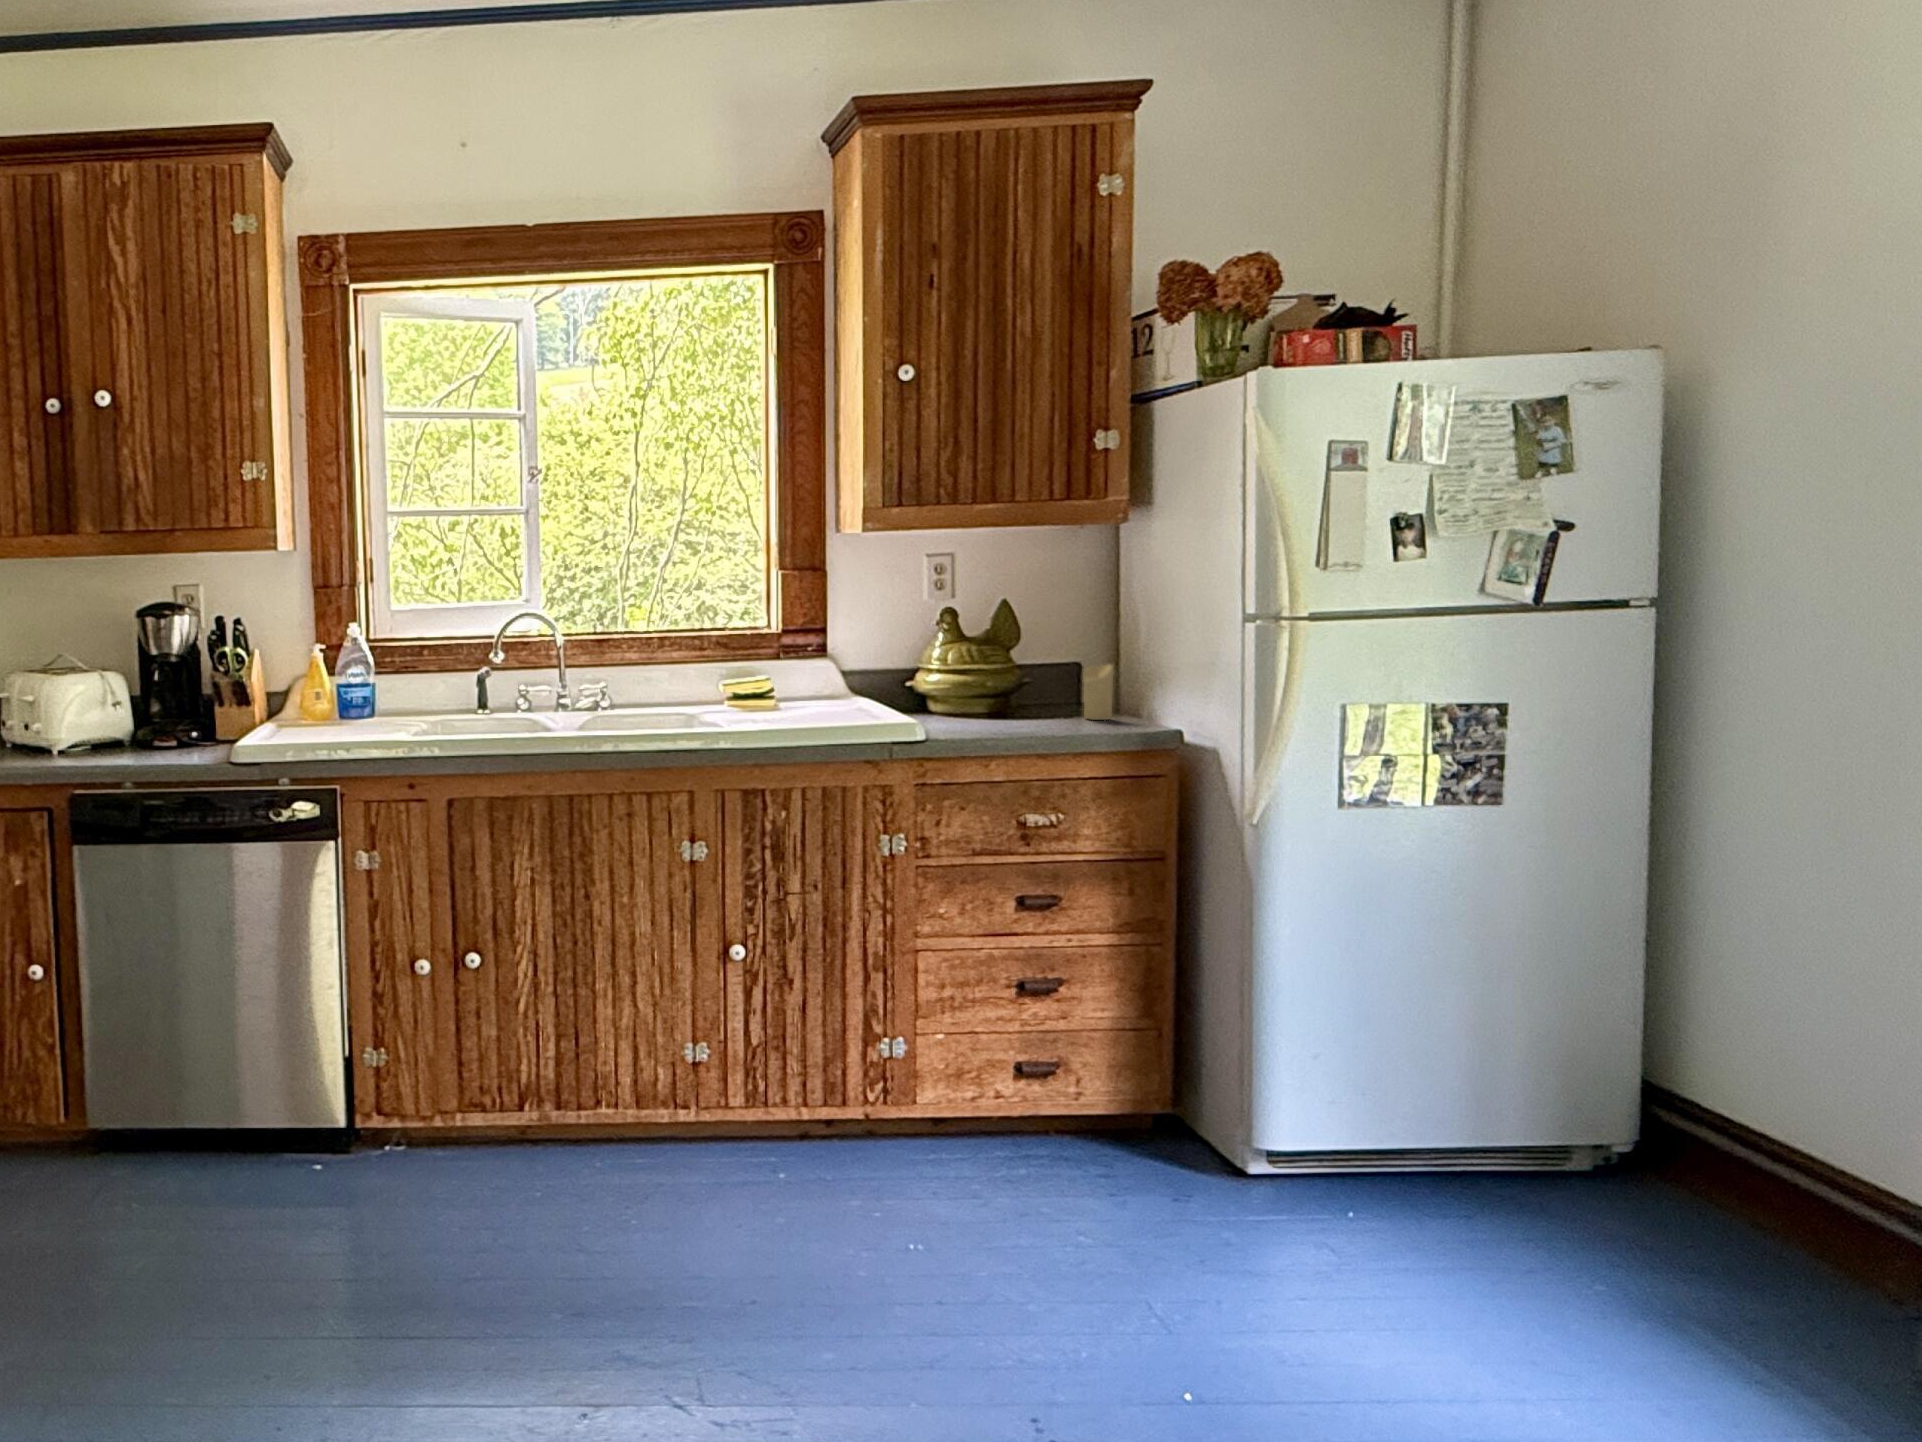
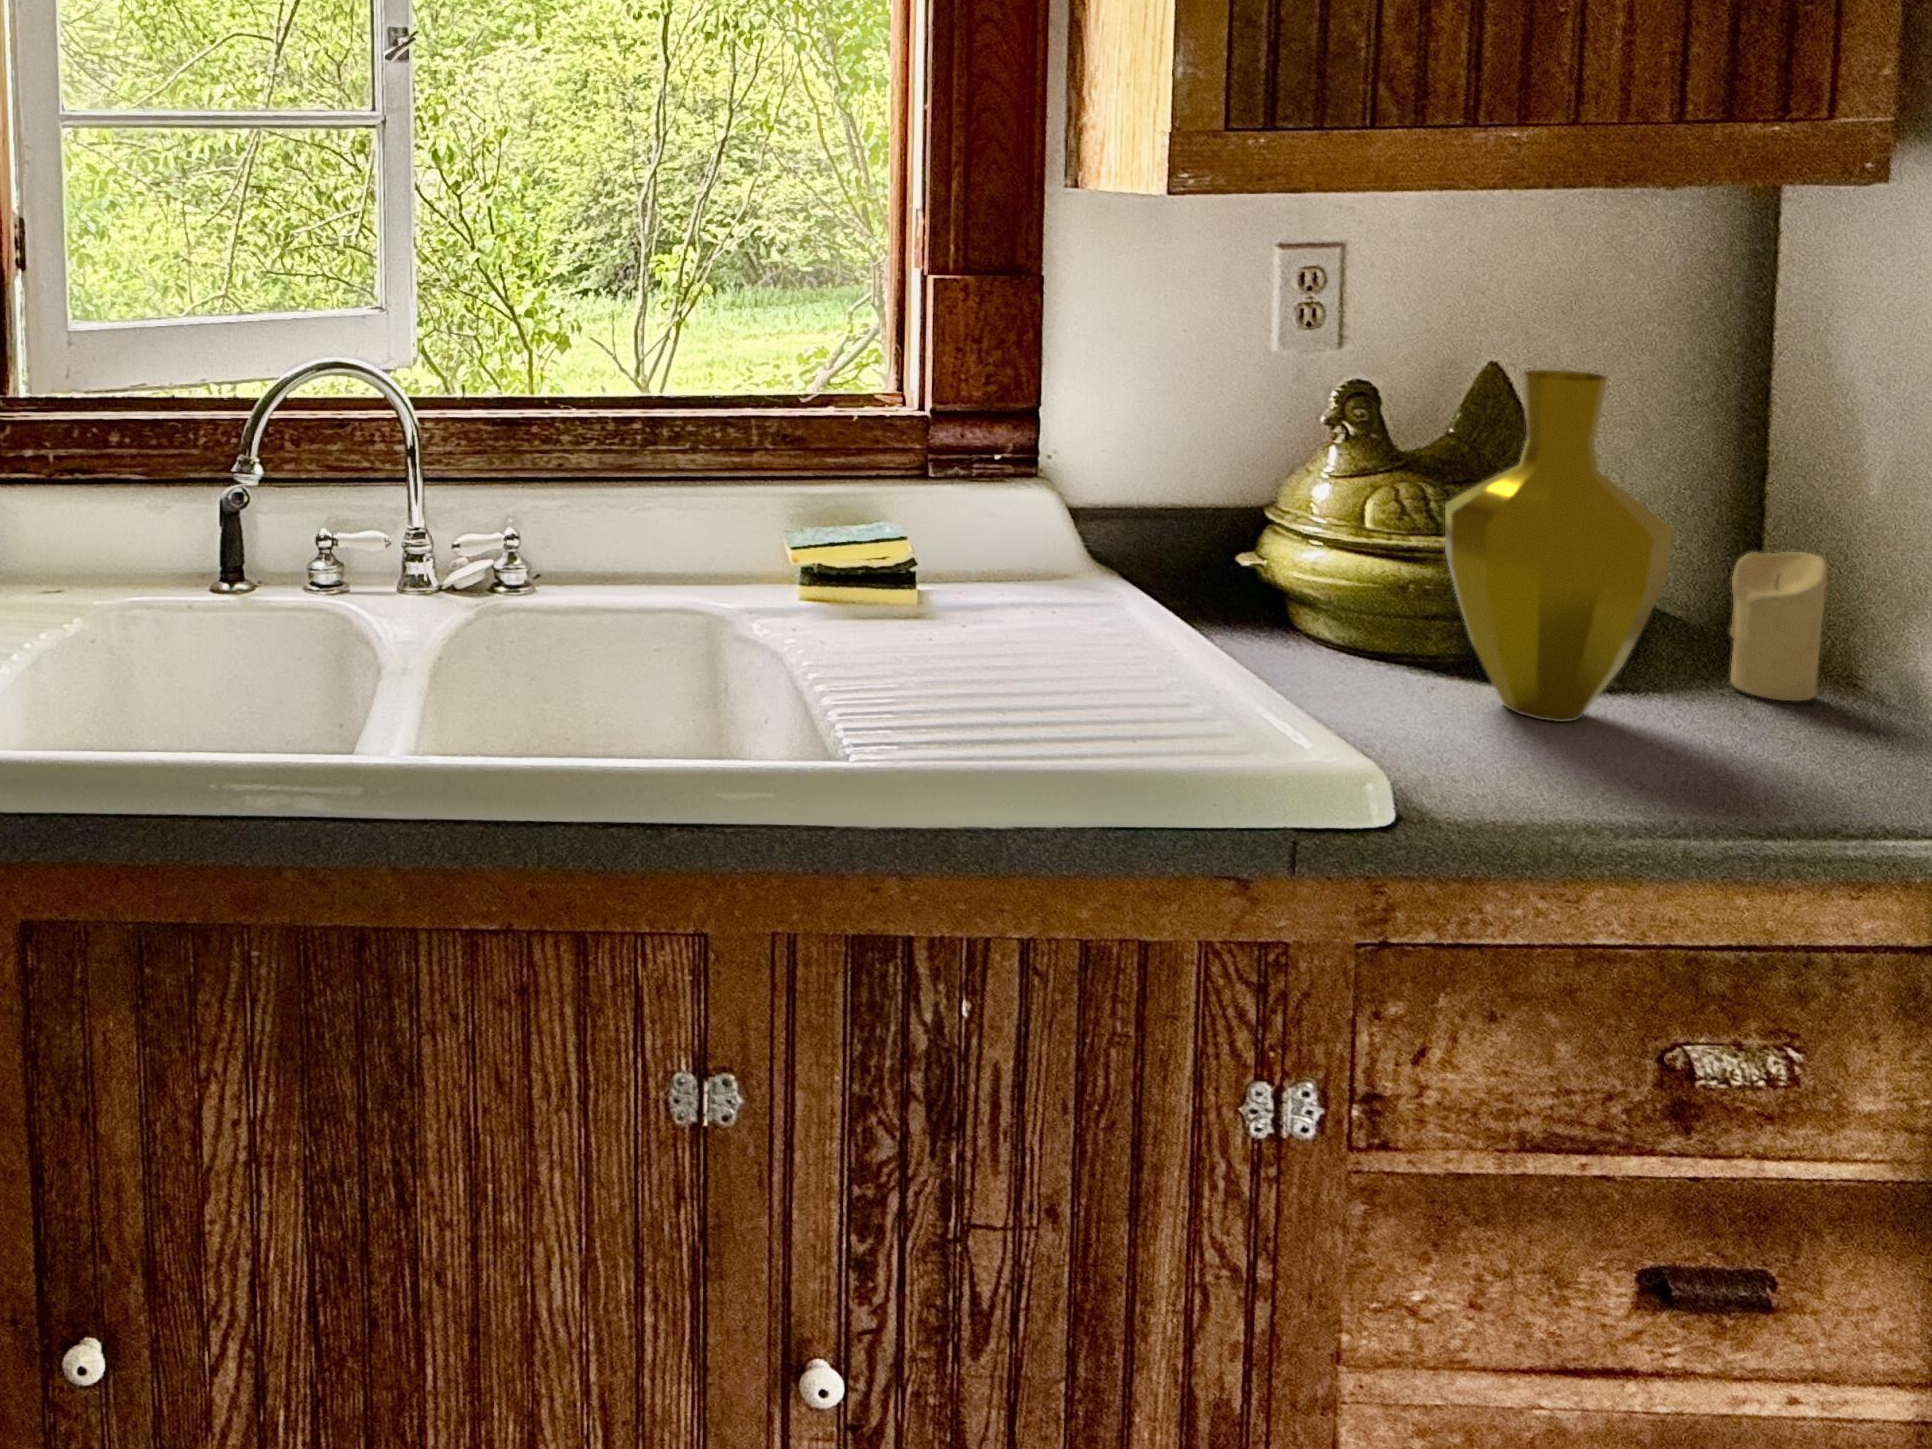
vase: none [968,595,1042,725] -> present [1445,370,1673,722]

